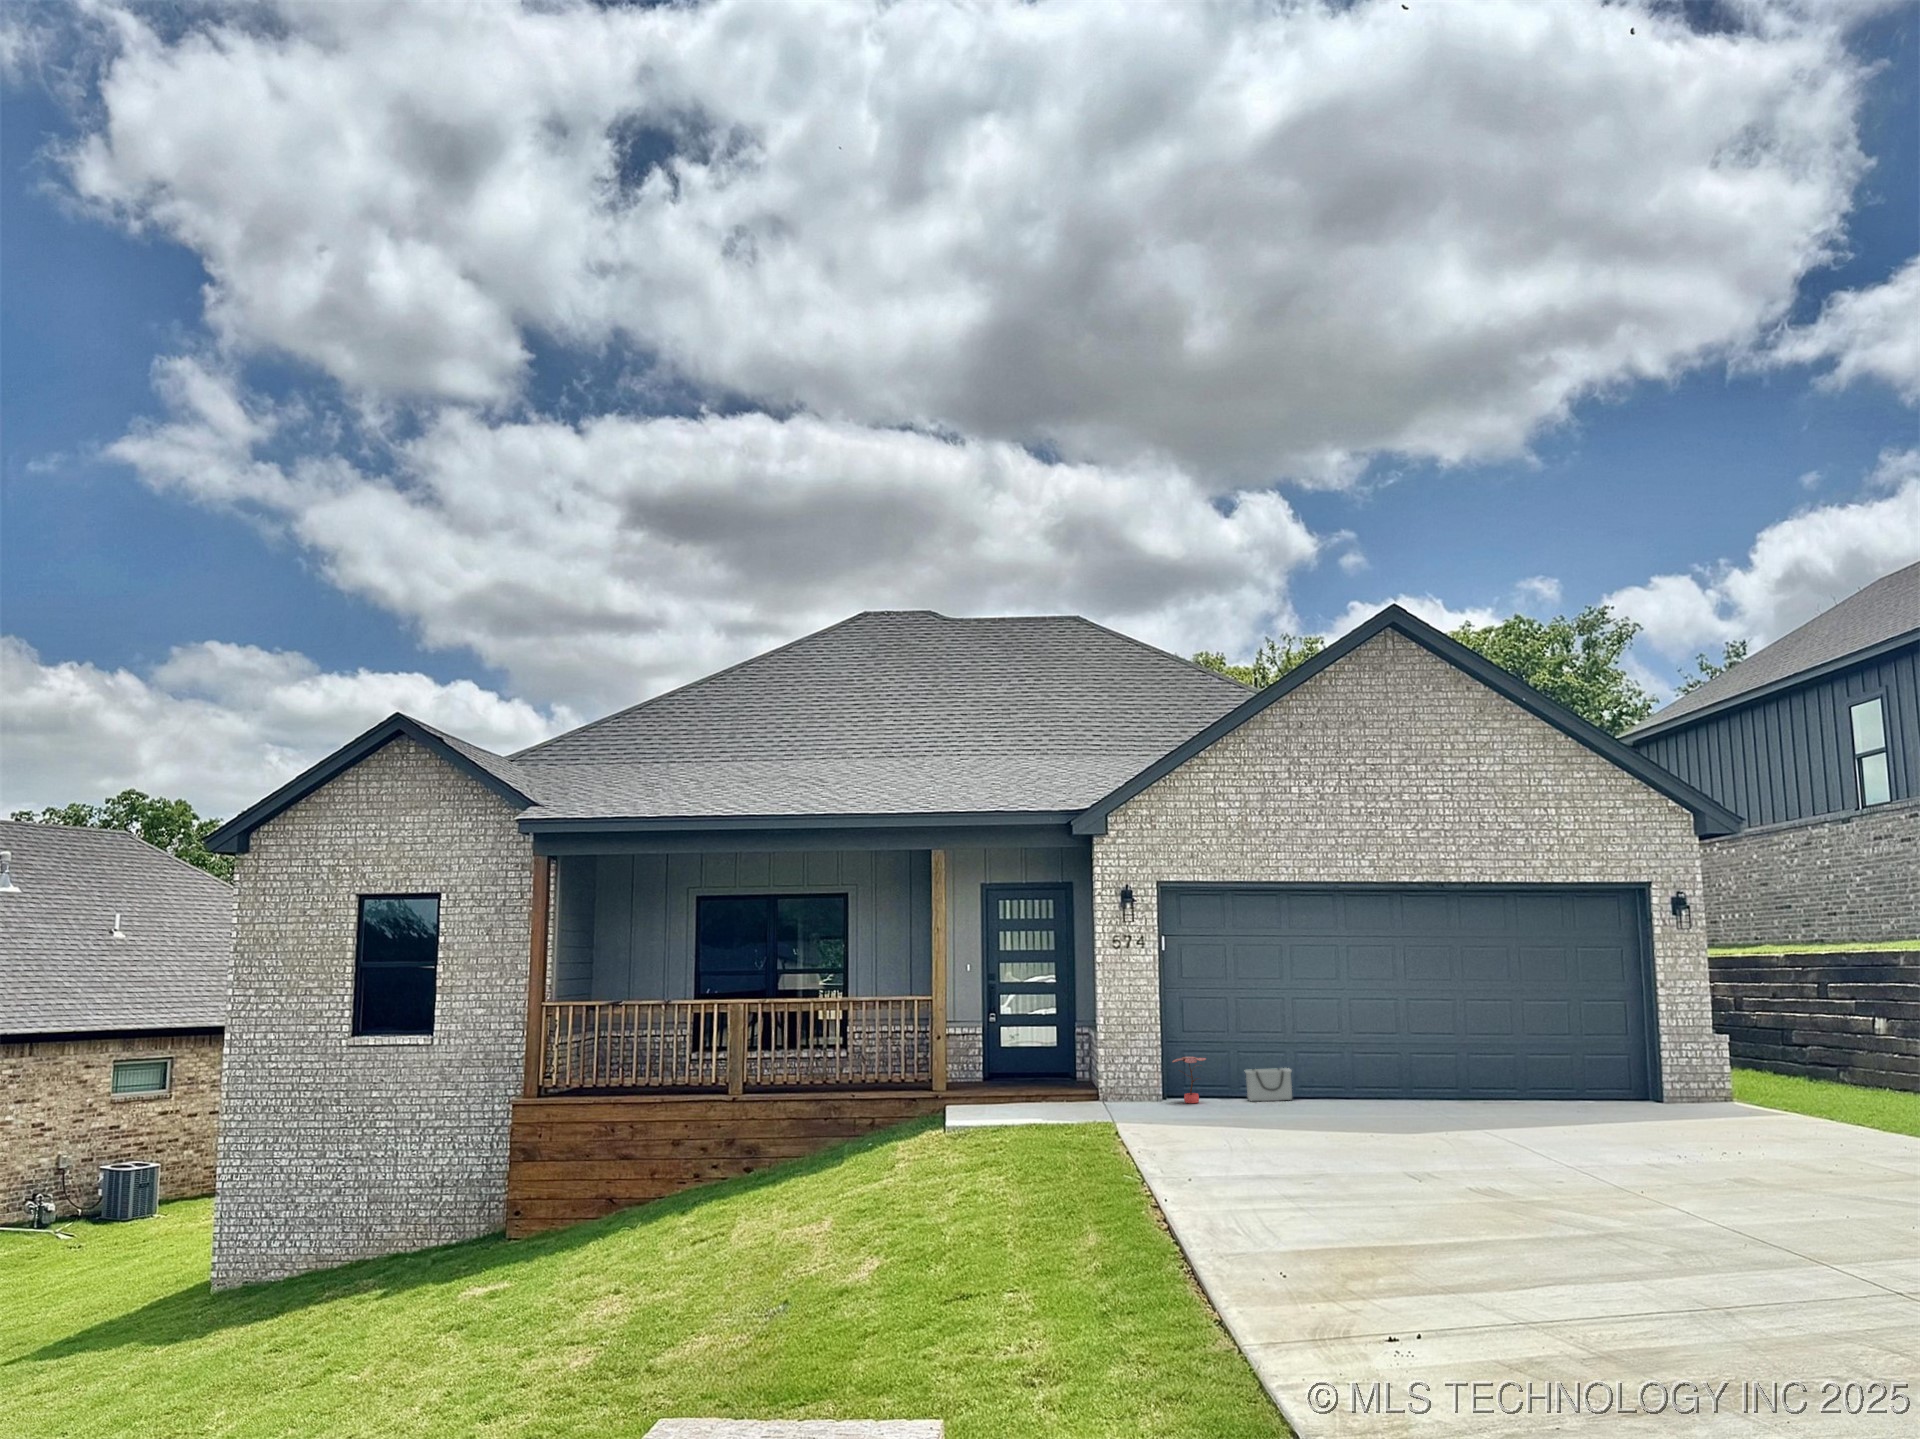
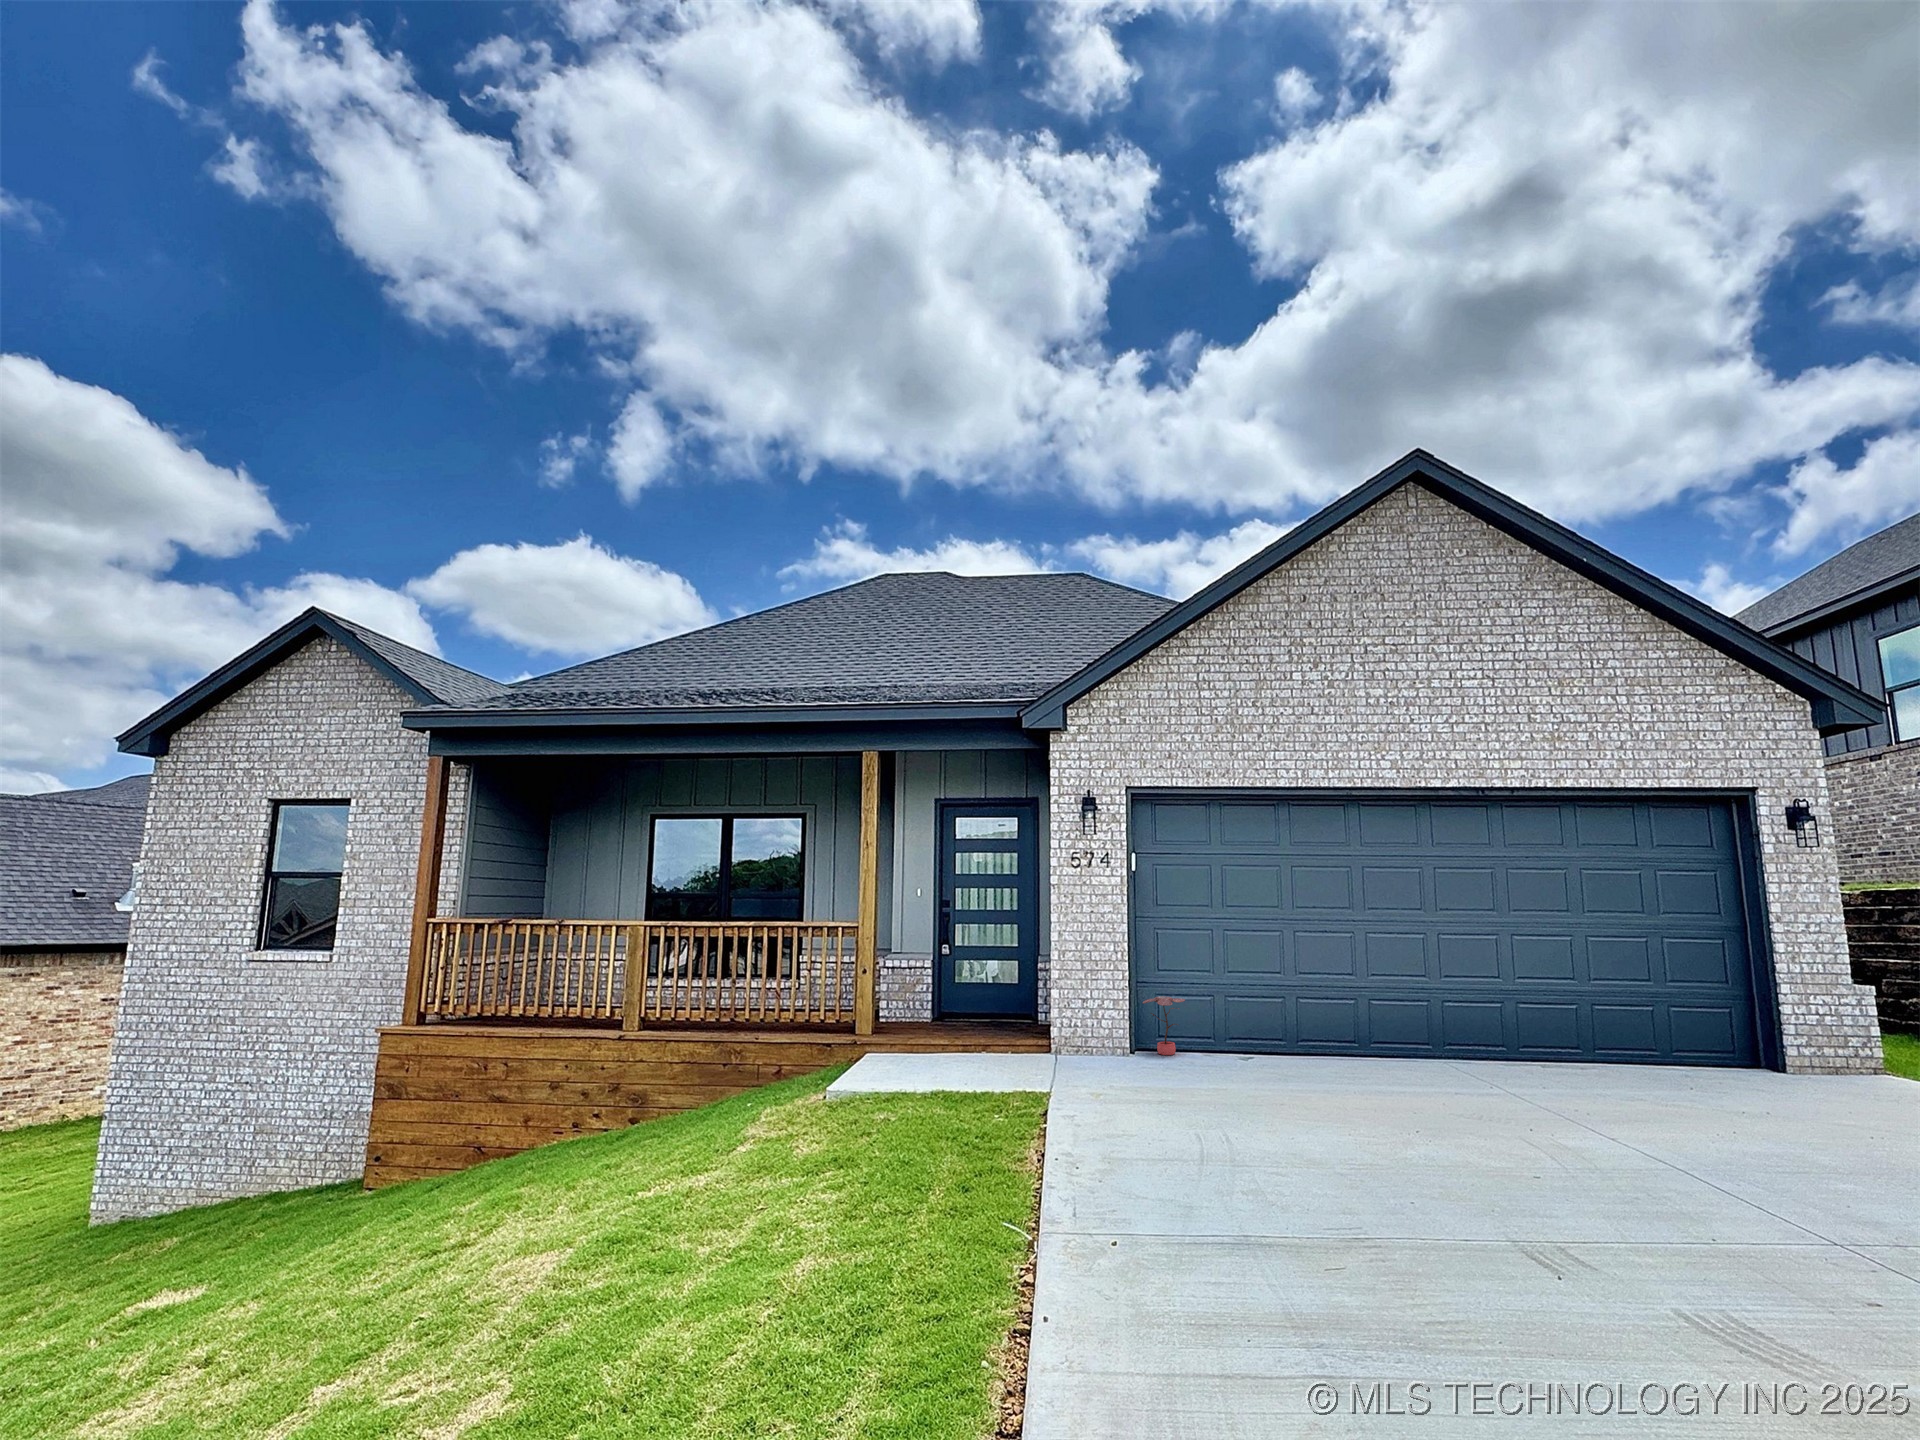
storage bin: present [1245,1068,1292,1101] -> none [1233,1014,1293,1054]

